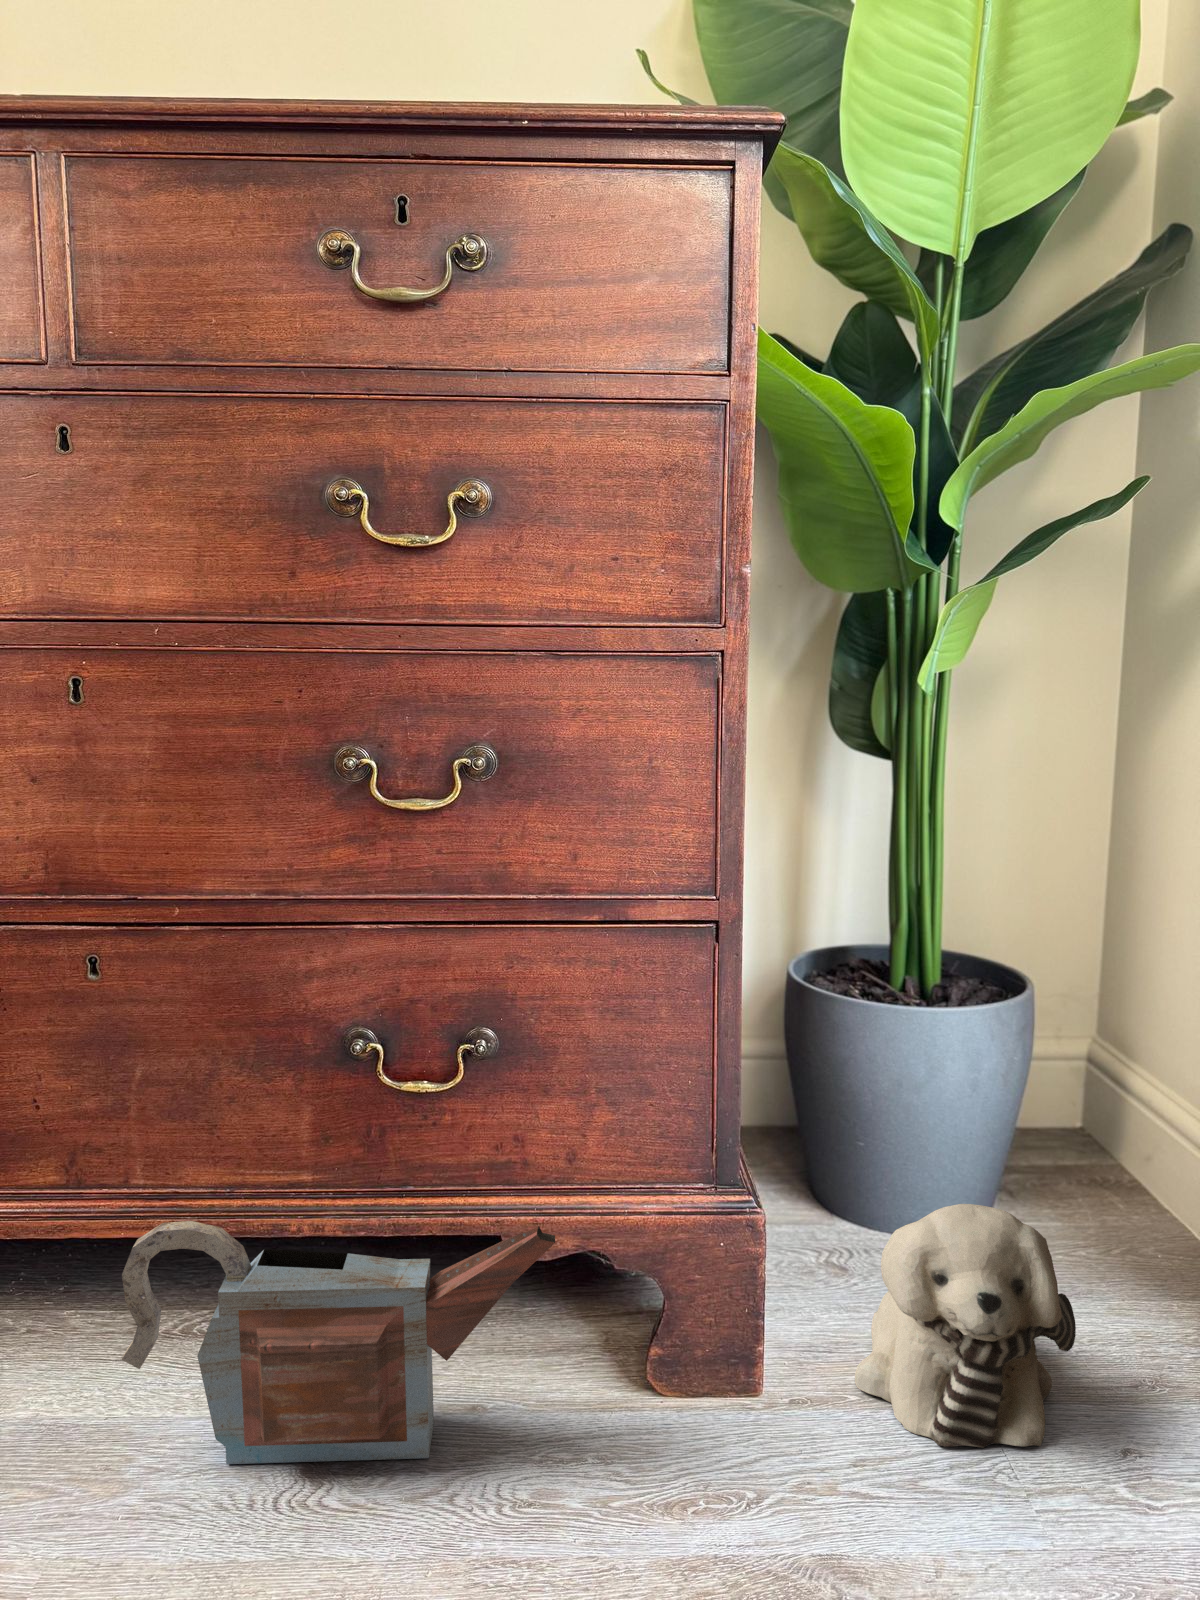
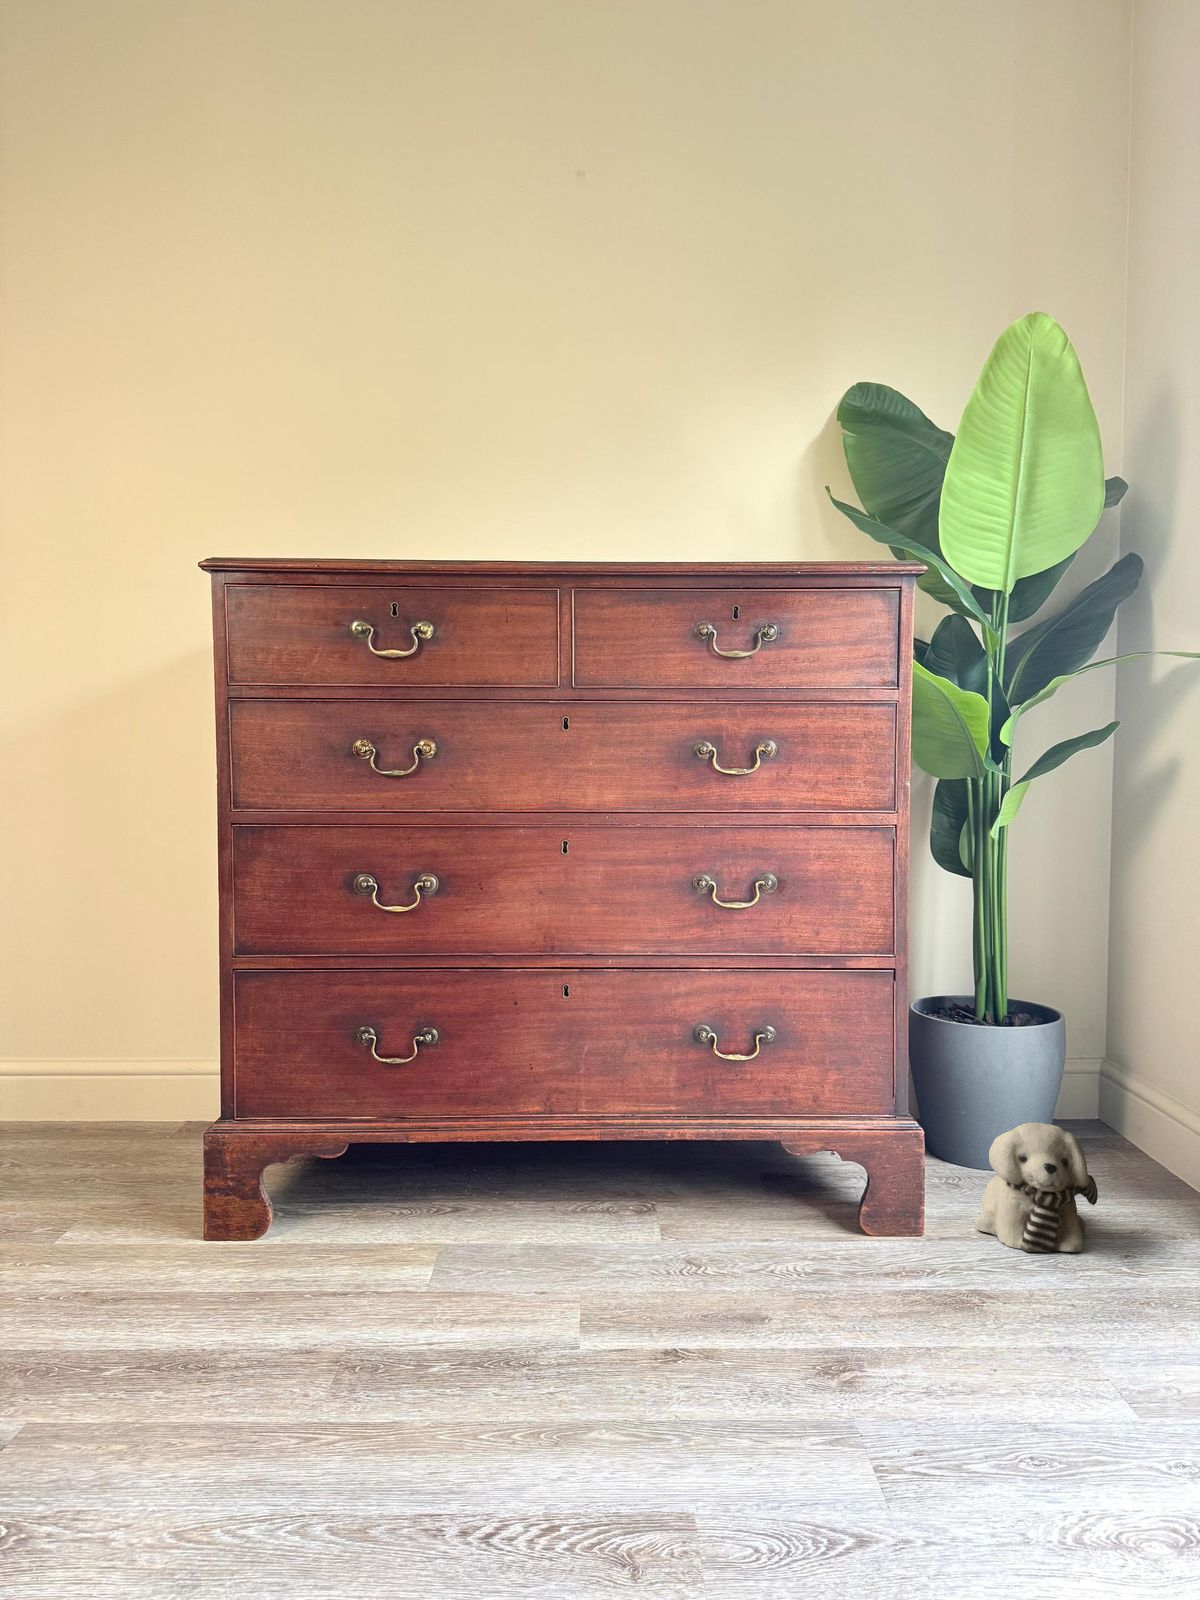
watering can: present [121,1221,555,1464] -> none [592,1123,819,1254]

